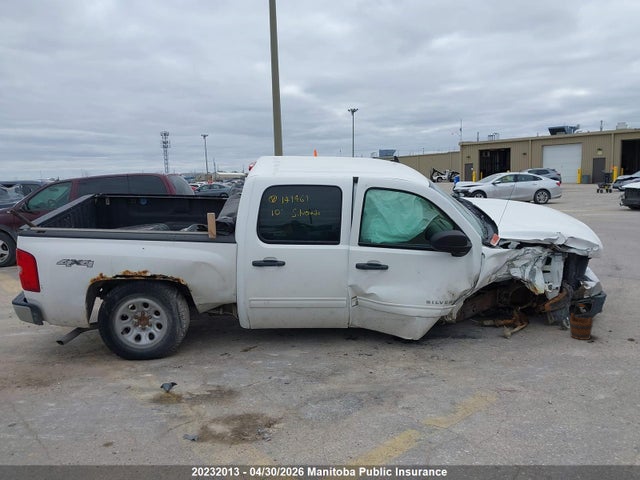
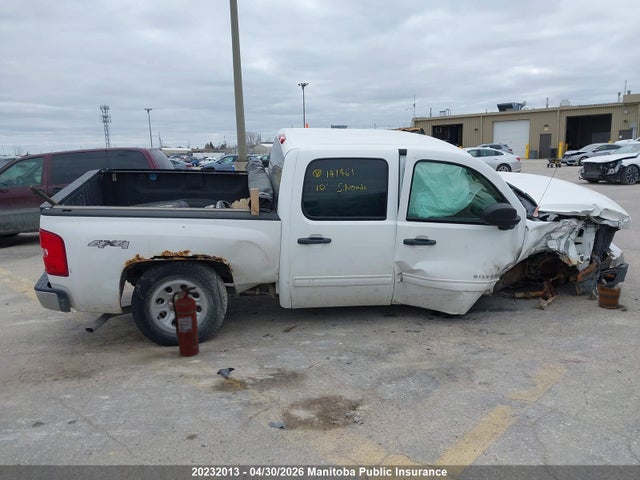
fire extinguisher: none [133,304,158,370] -> present [172,286,199,356]

